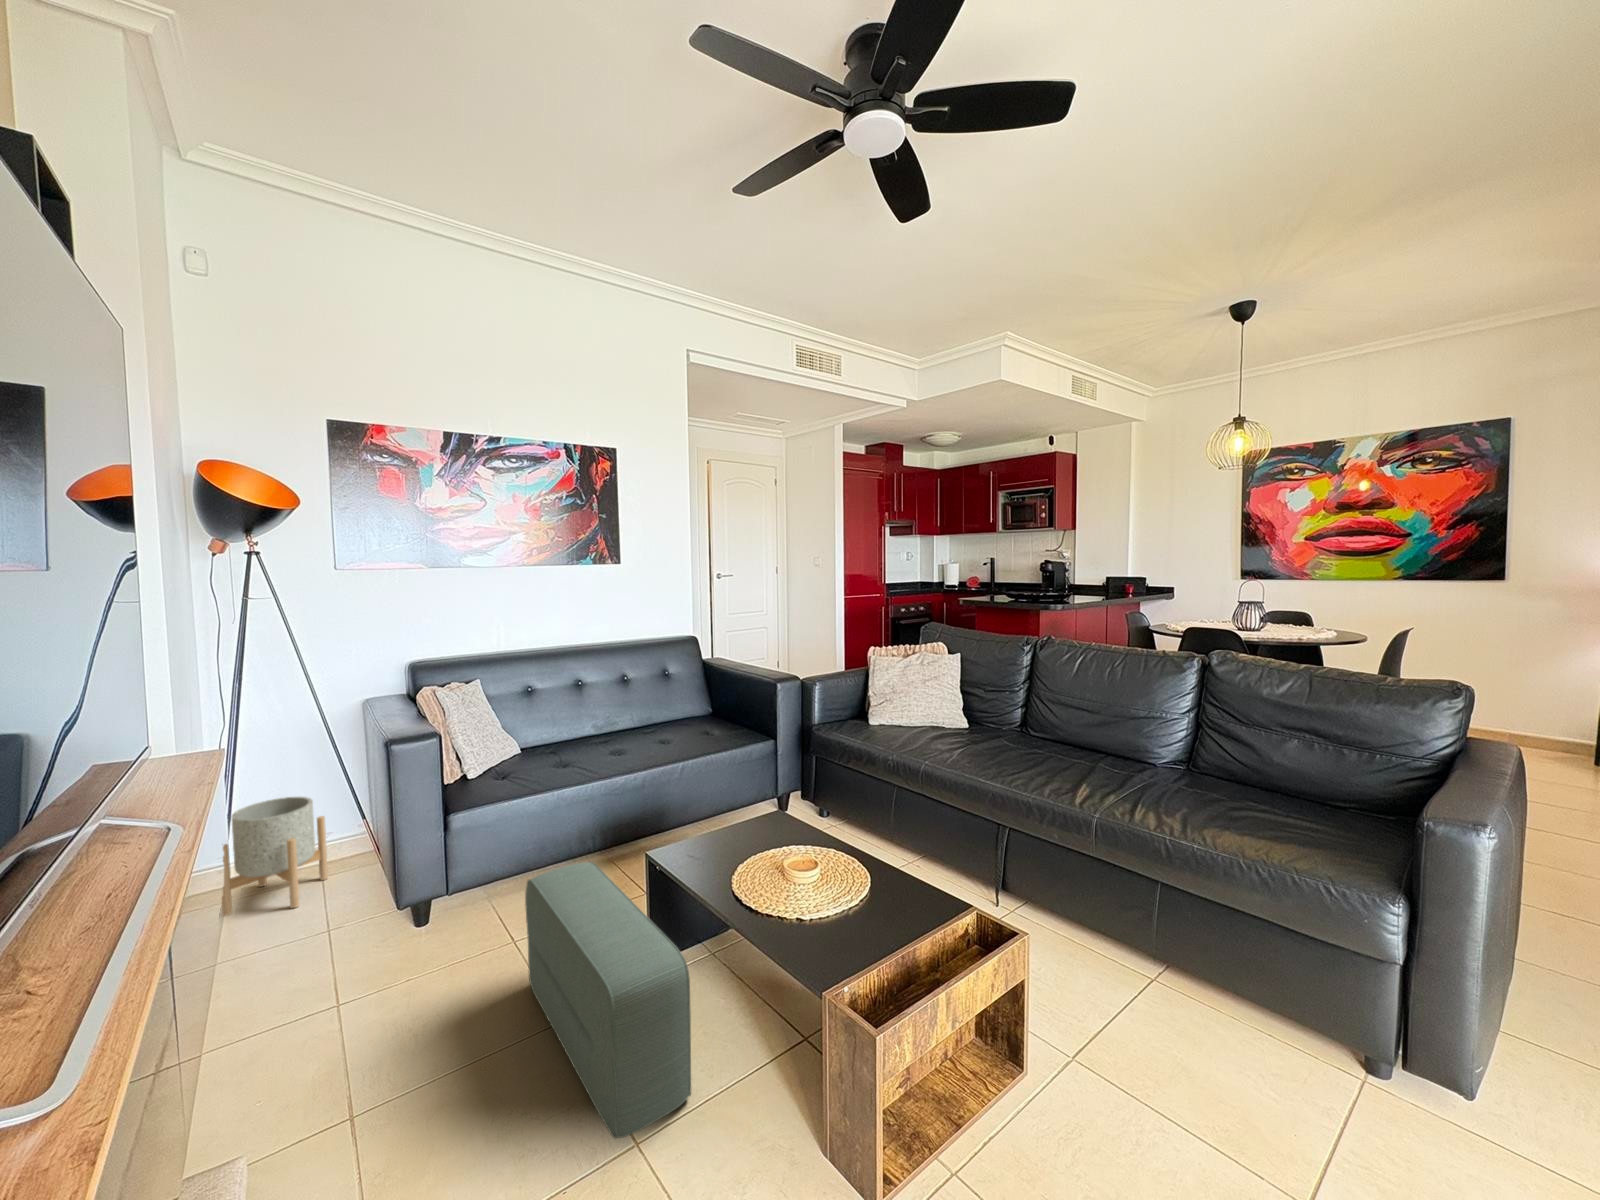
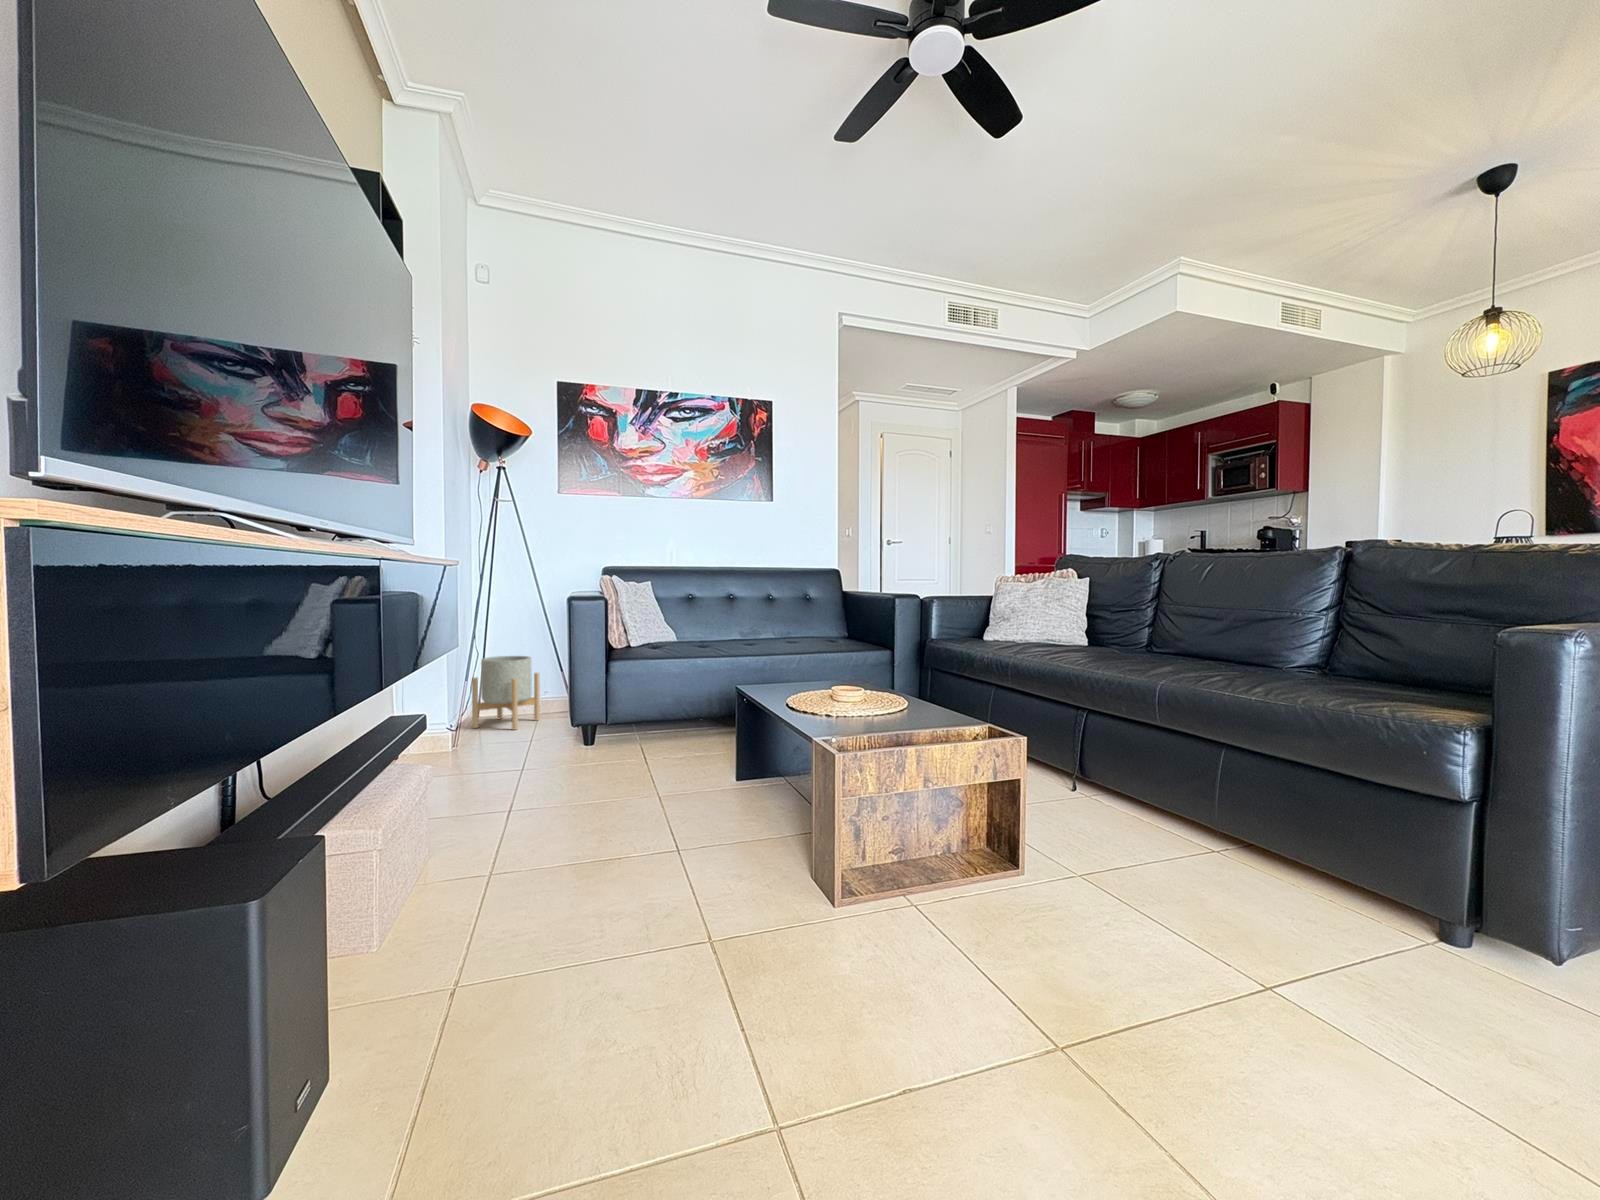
pouf: present [525,862,691,1139] -> none [643,688,730,845]

